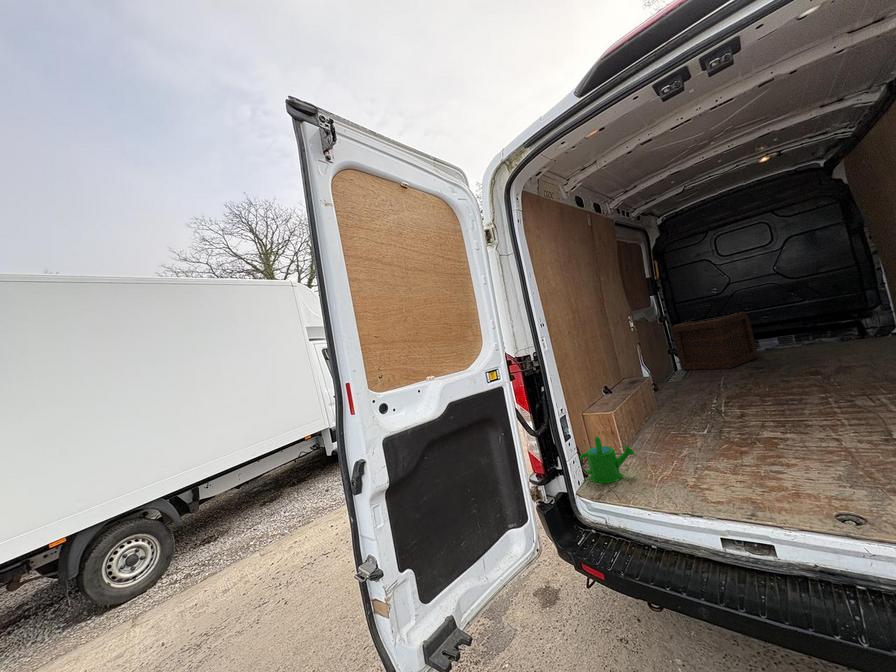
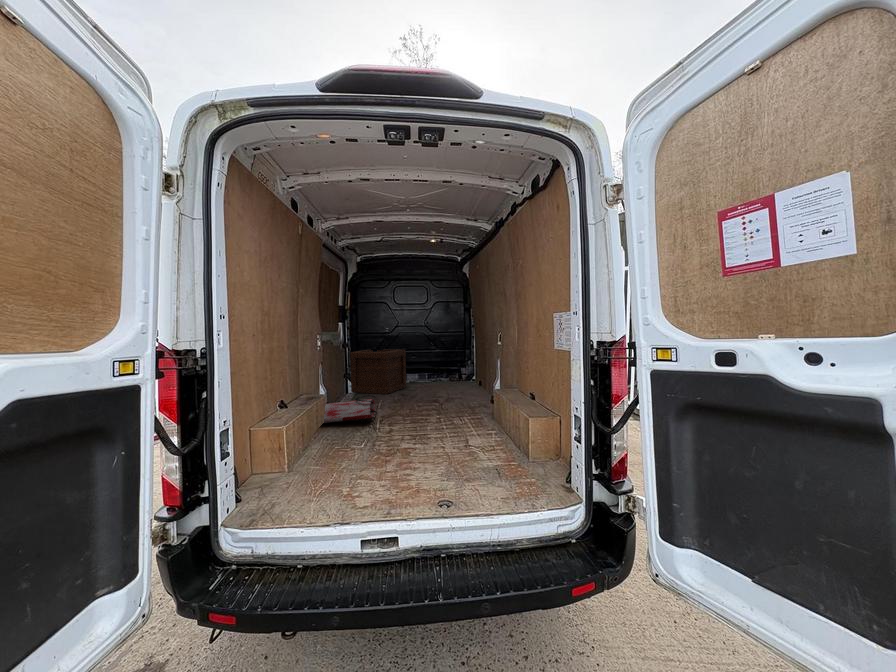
bag: none [639,374,719,407] -> present [324,396,377,423]
watering can: present [580,436,635,483] -> none [229,453,299,505]

